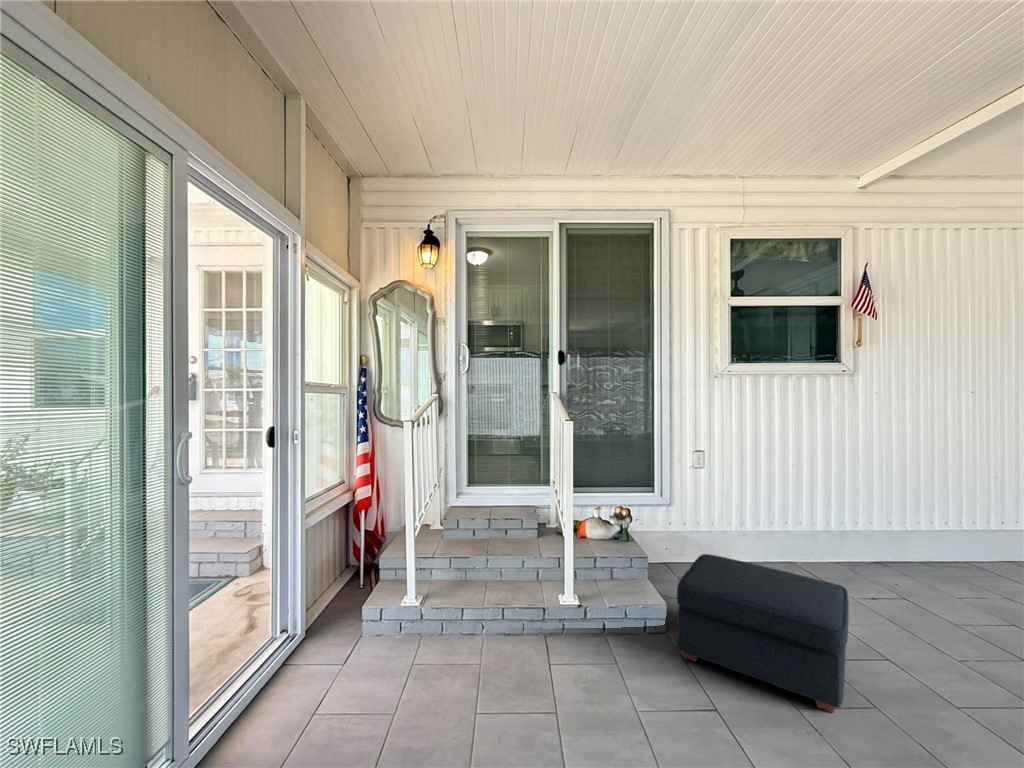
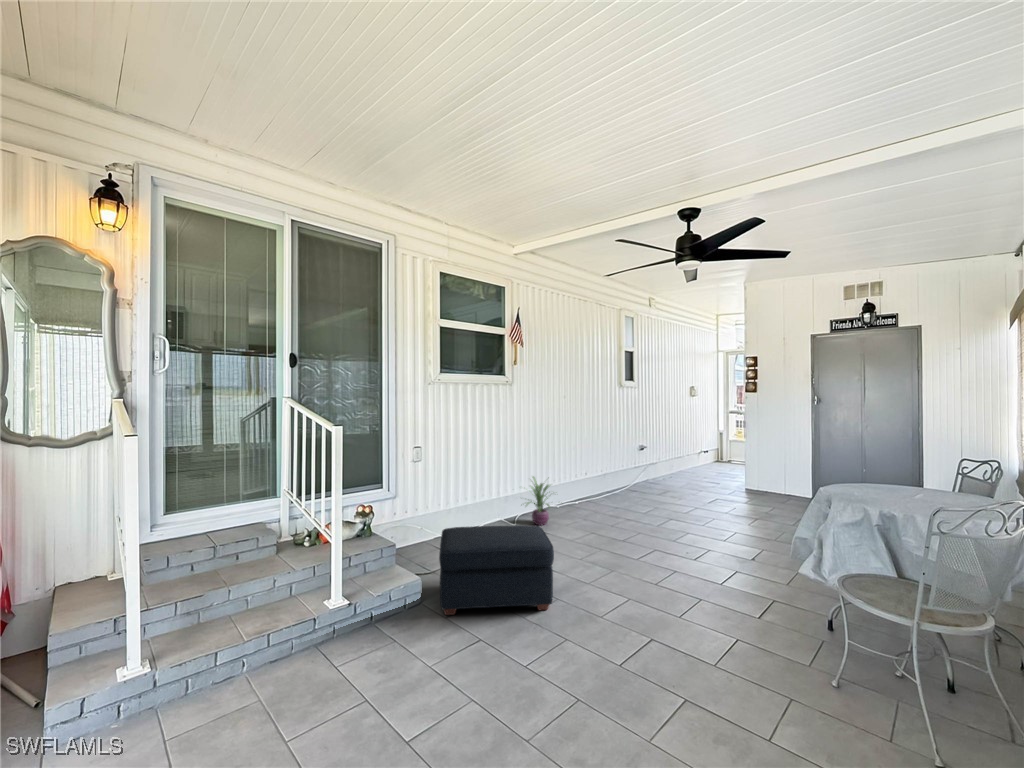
decorative plant: none [850,505,942,579] -> present [527,477,550,525]

